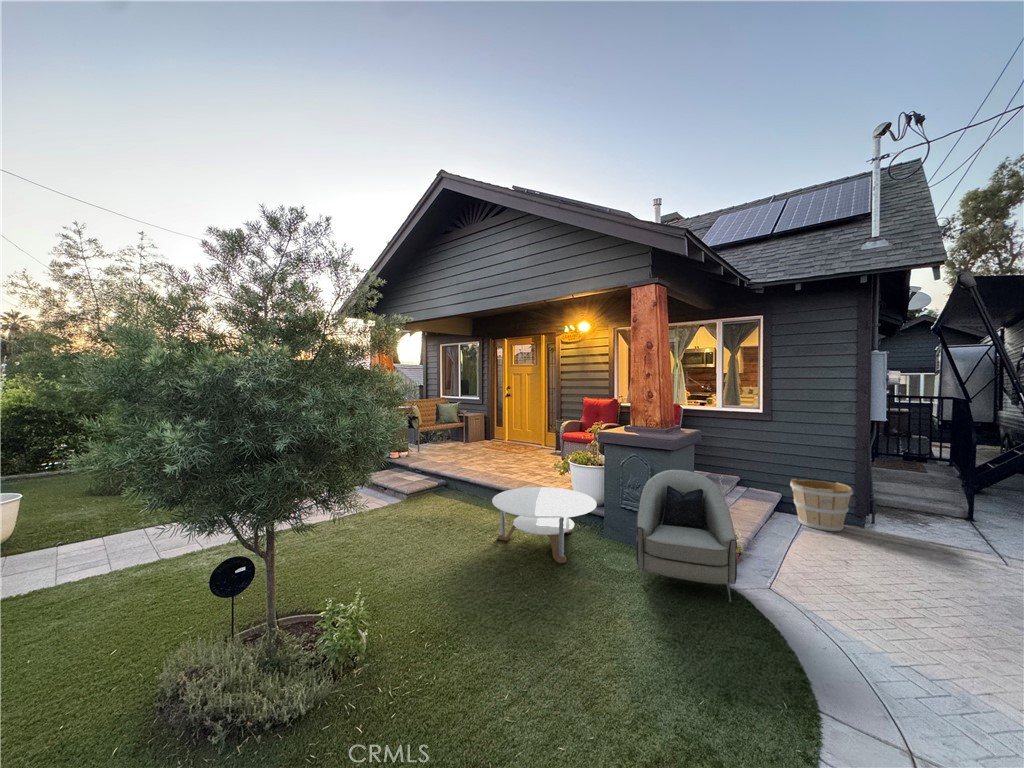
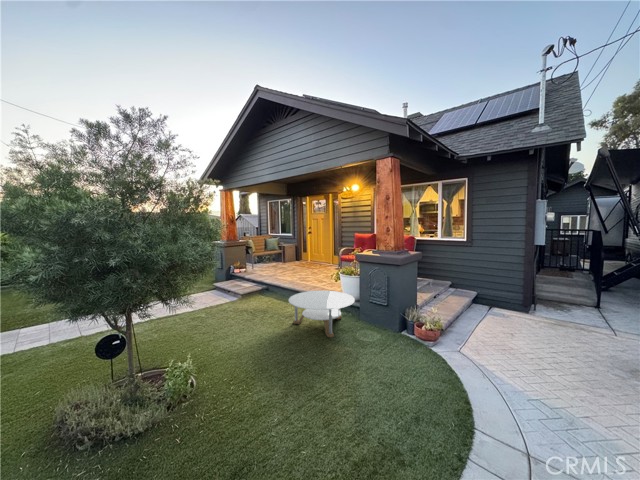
armchair: present [636,470,737,602] -> none [375,271,437,360]
wooden bucket: present [790,479,853,531] -> none [482,284,521,316]

